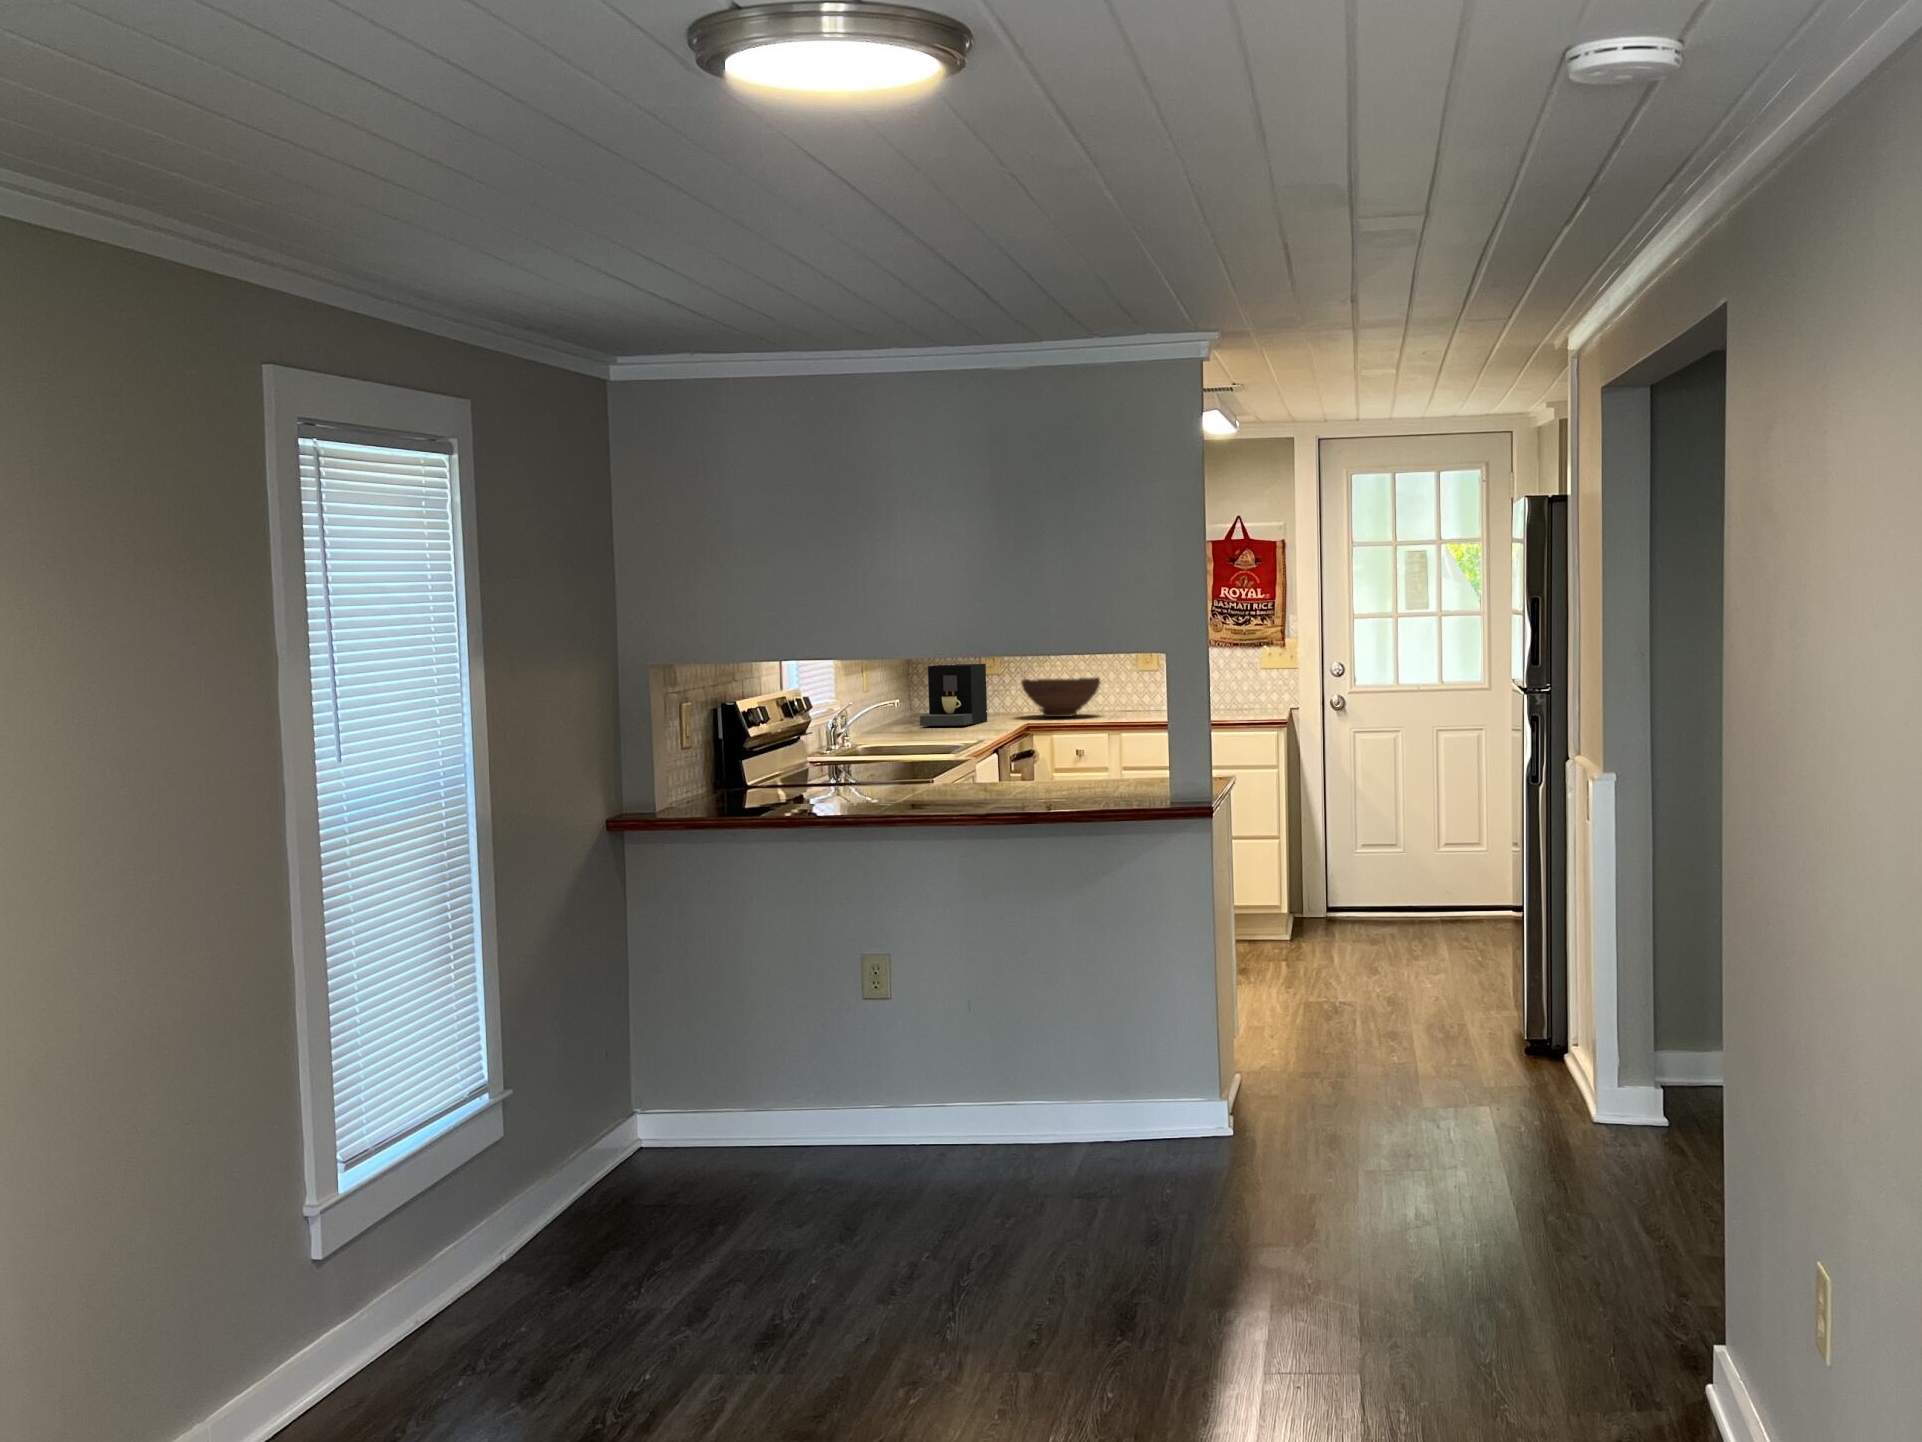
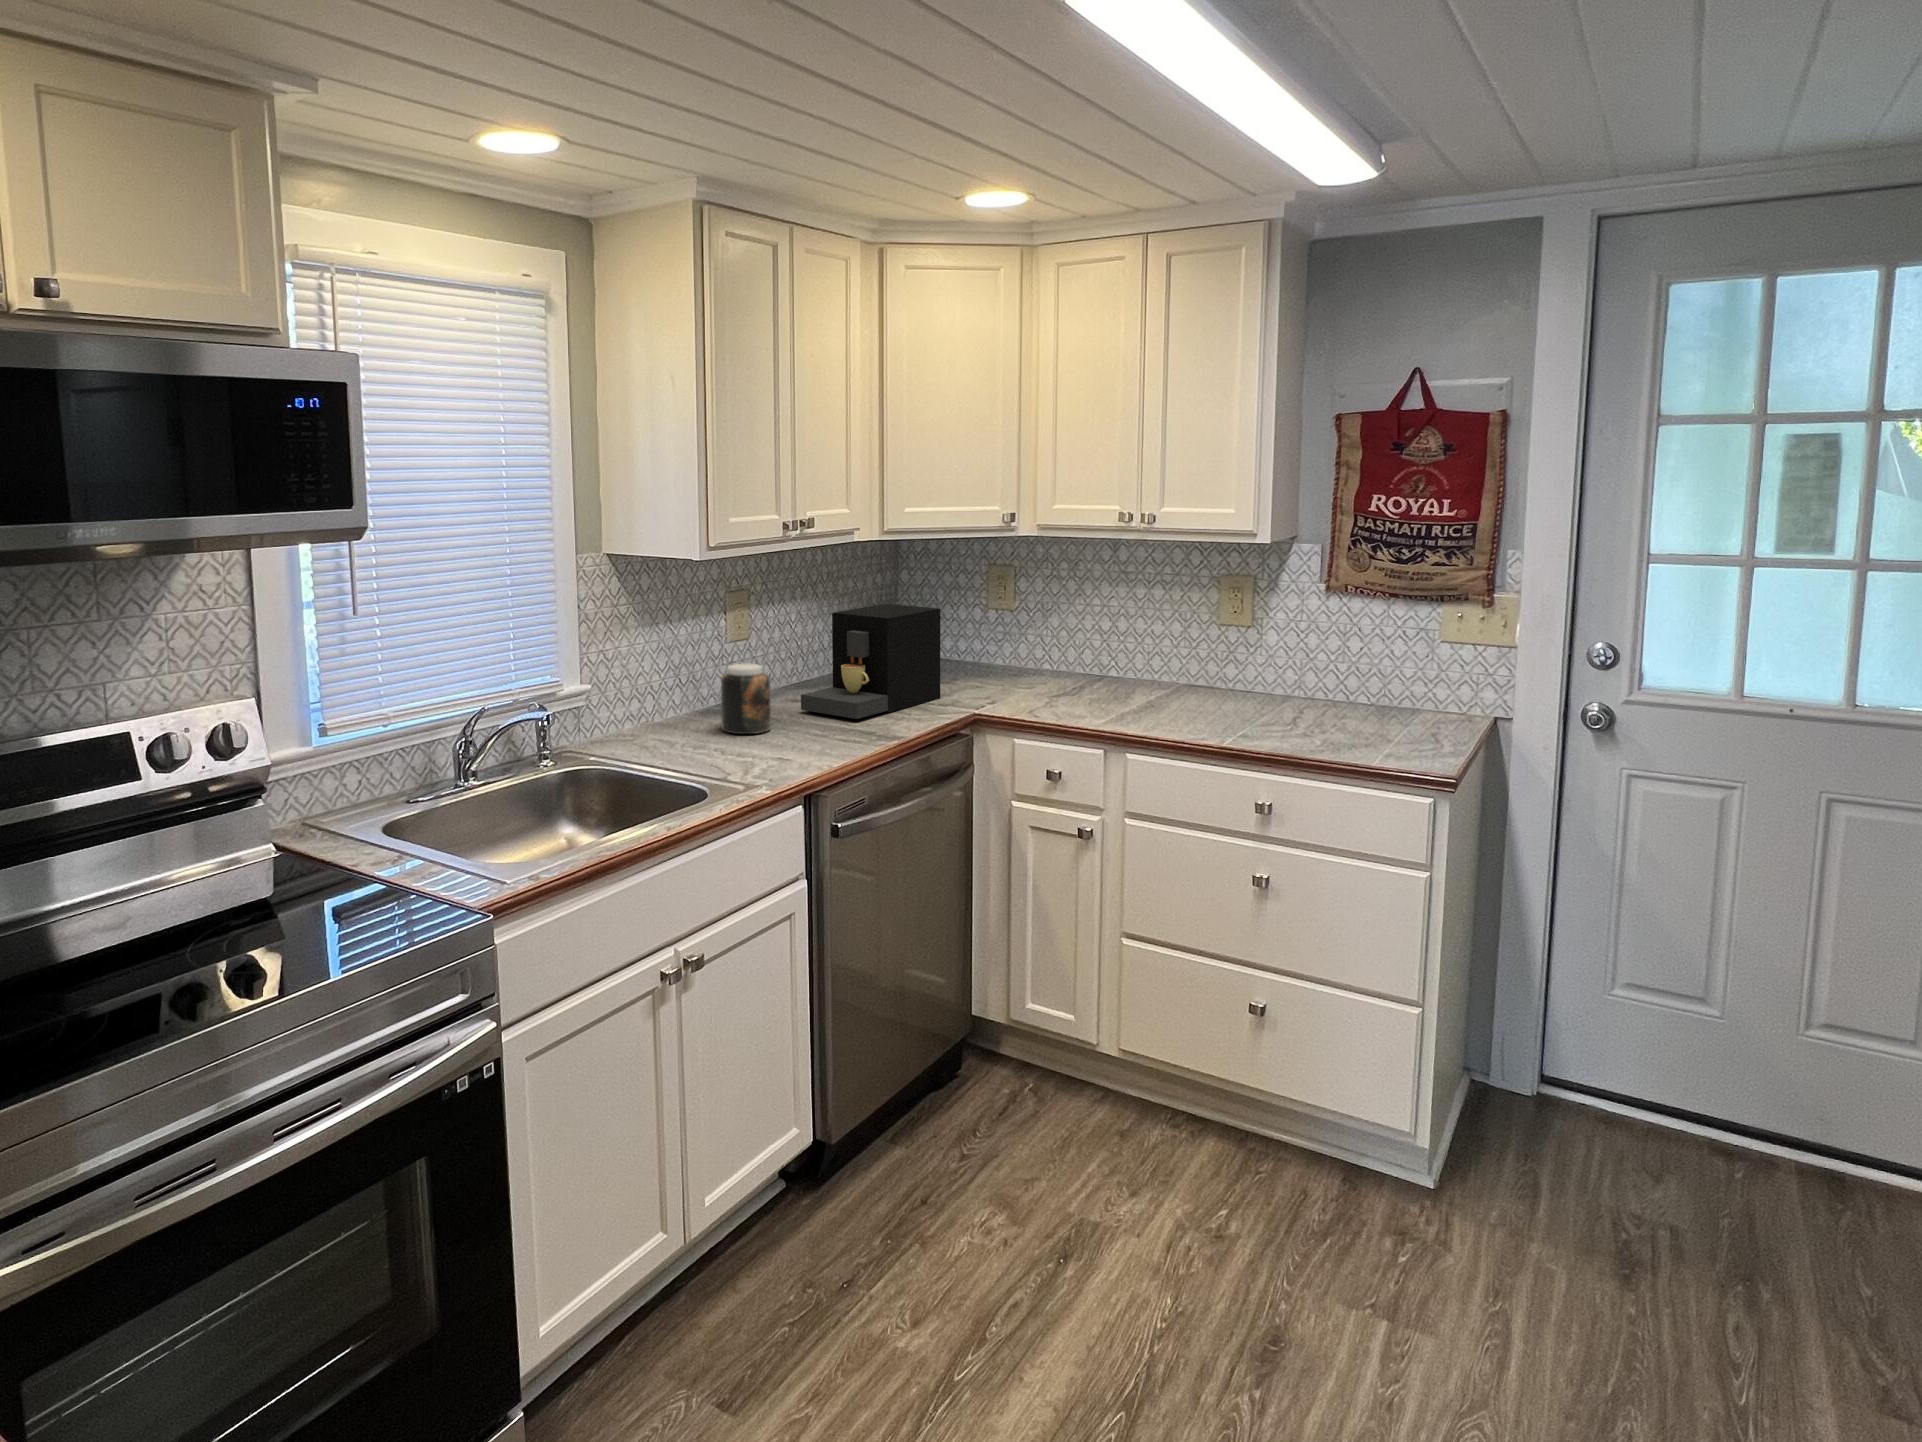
fruit bowl: present [1021,676,1101,717] -> none [1002,625,1139,699]
jar: none [890,692,922,732] -> present [721,664,771,734]

